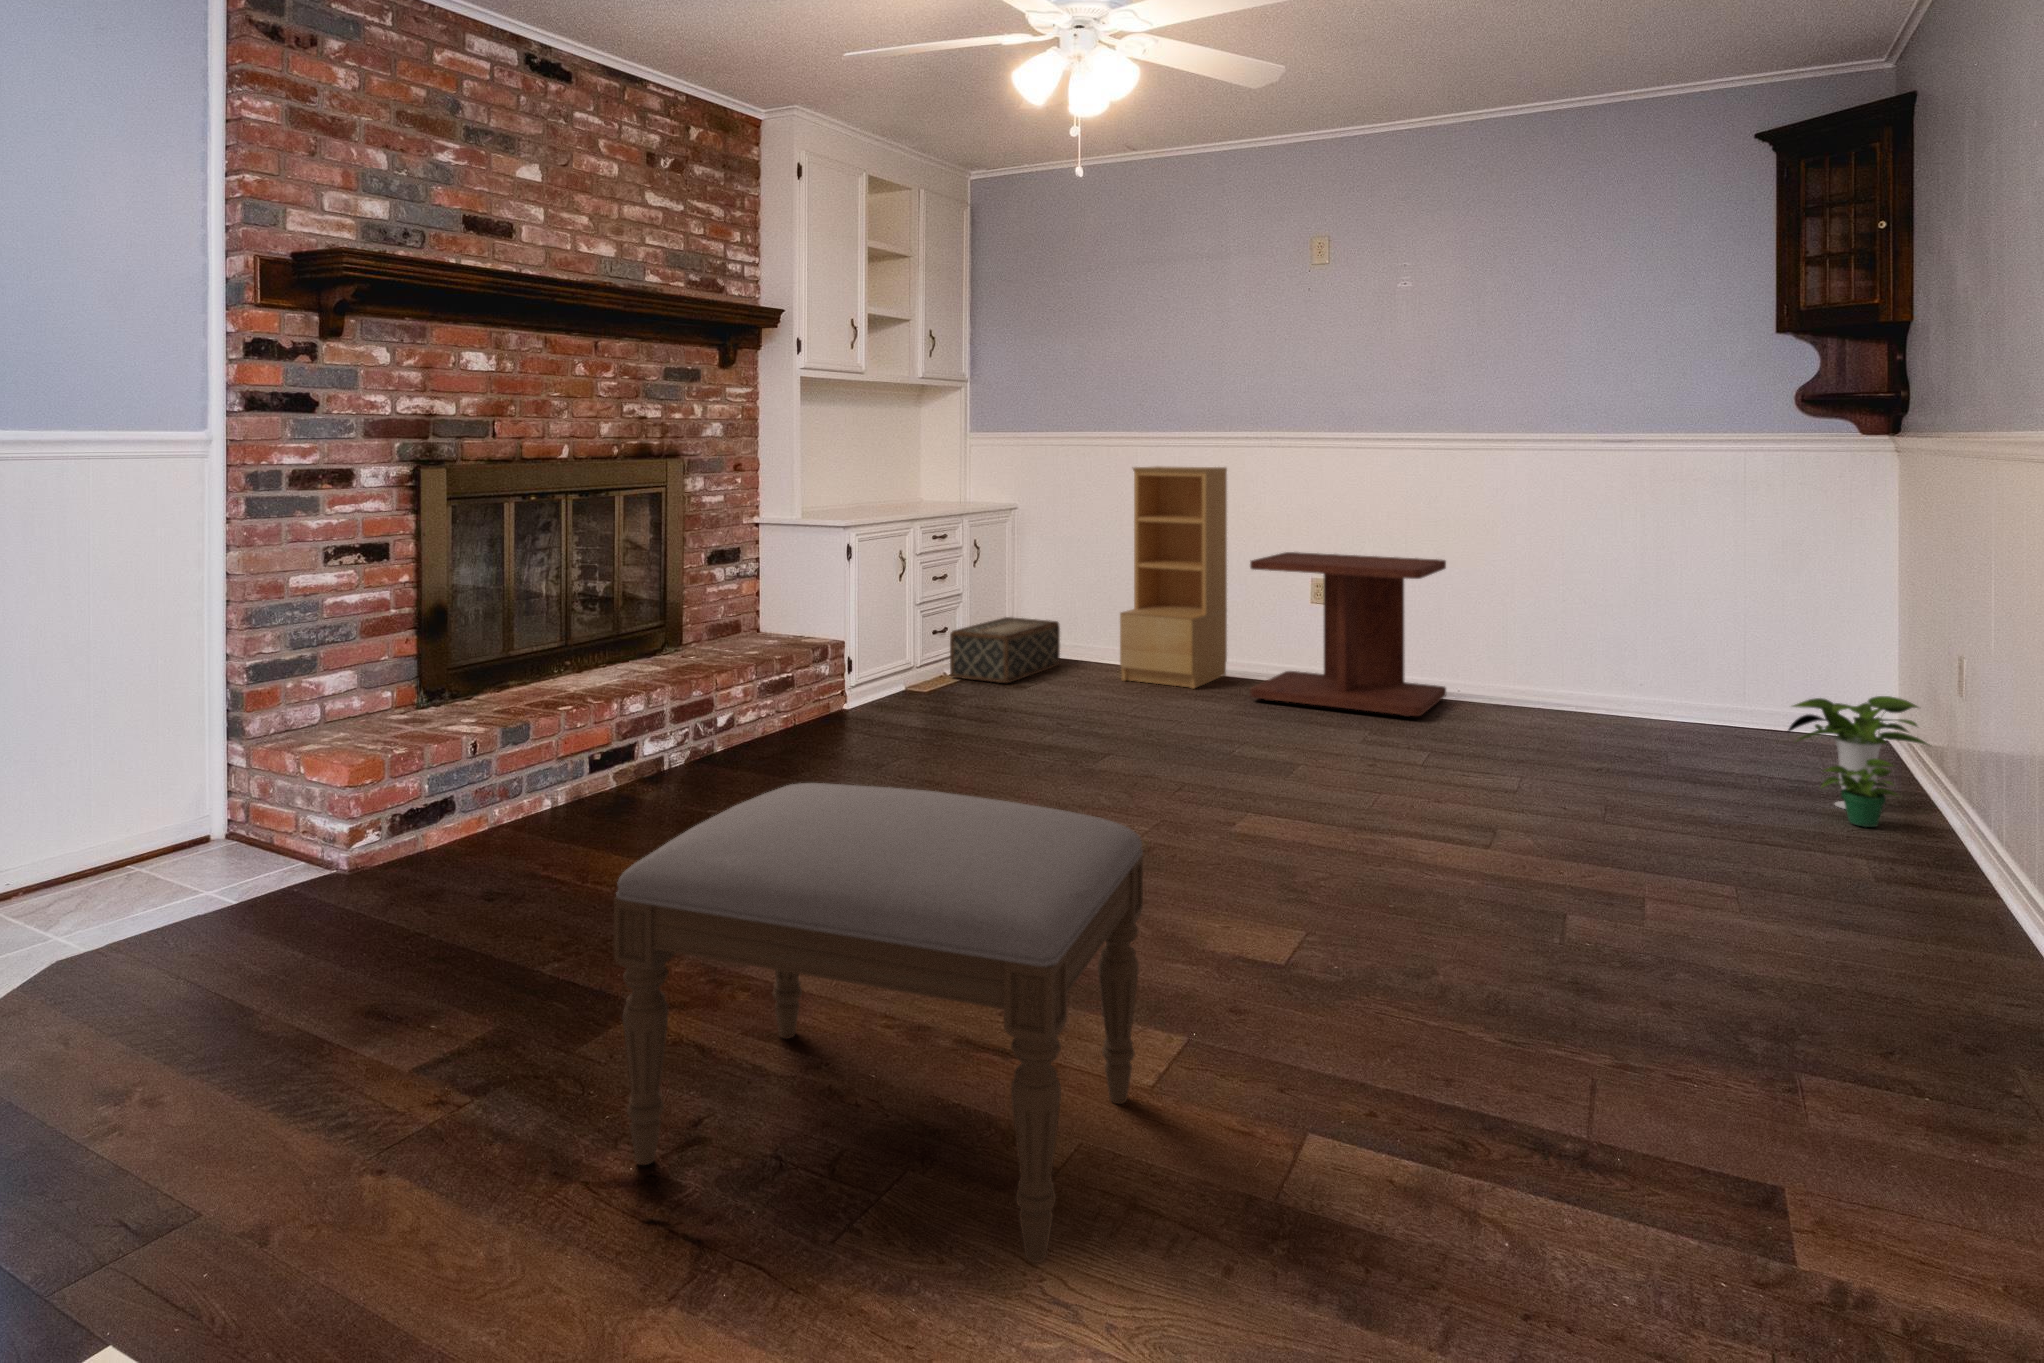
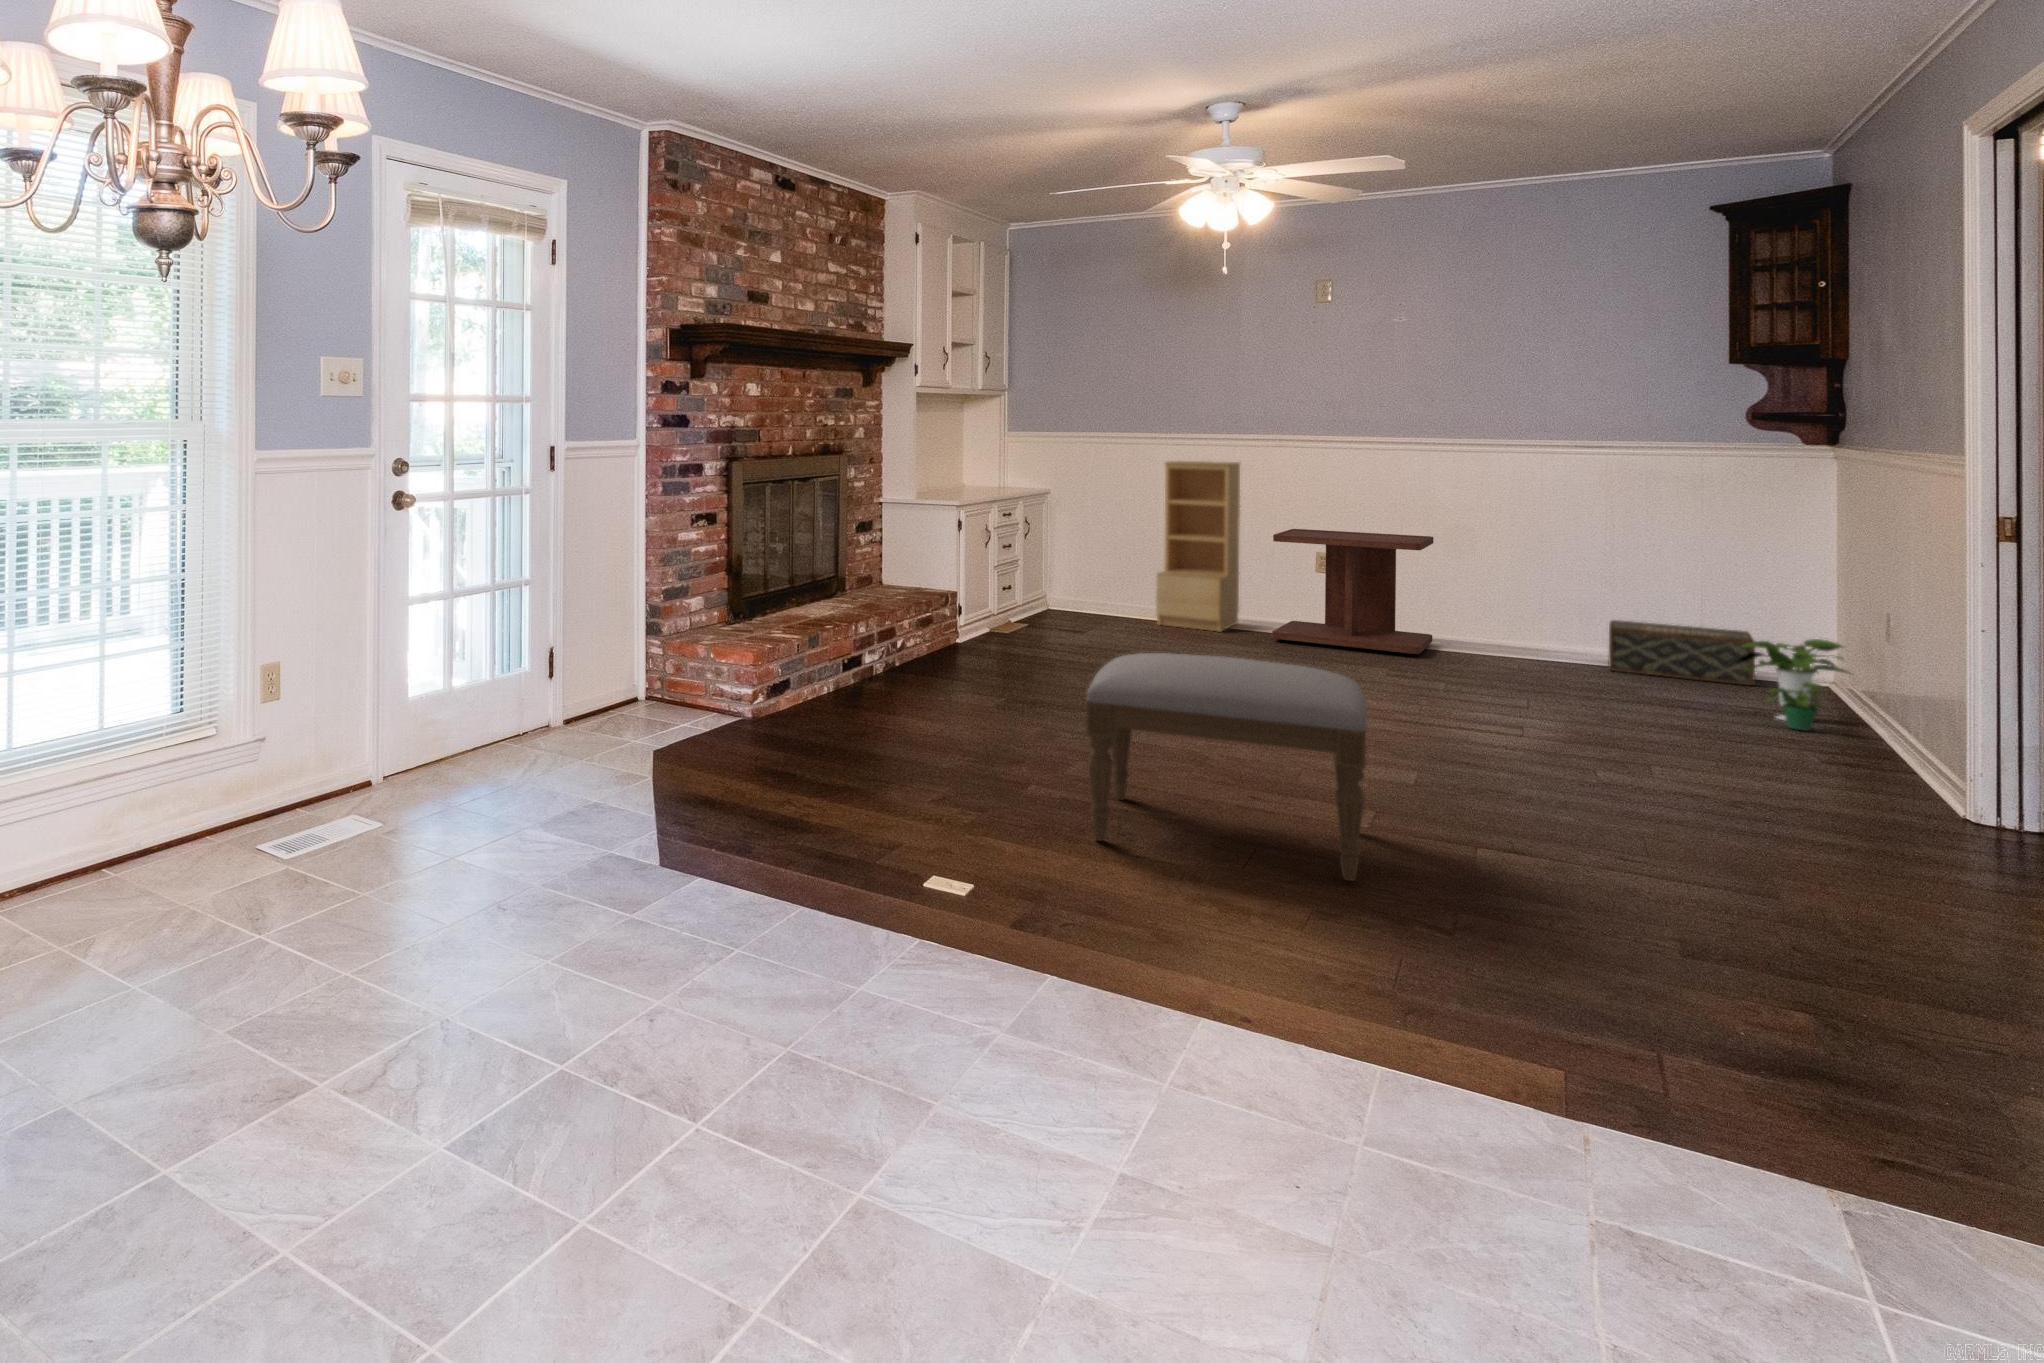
woven basket: present [950,617,1060,683] -> present [1608,620,1755,685]

